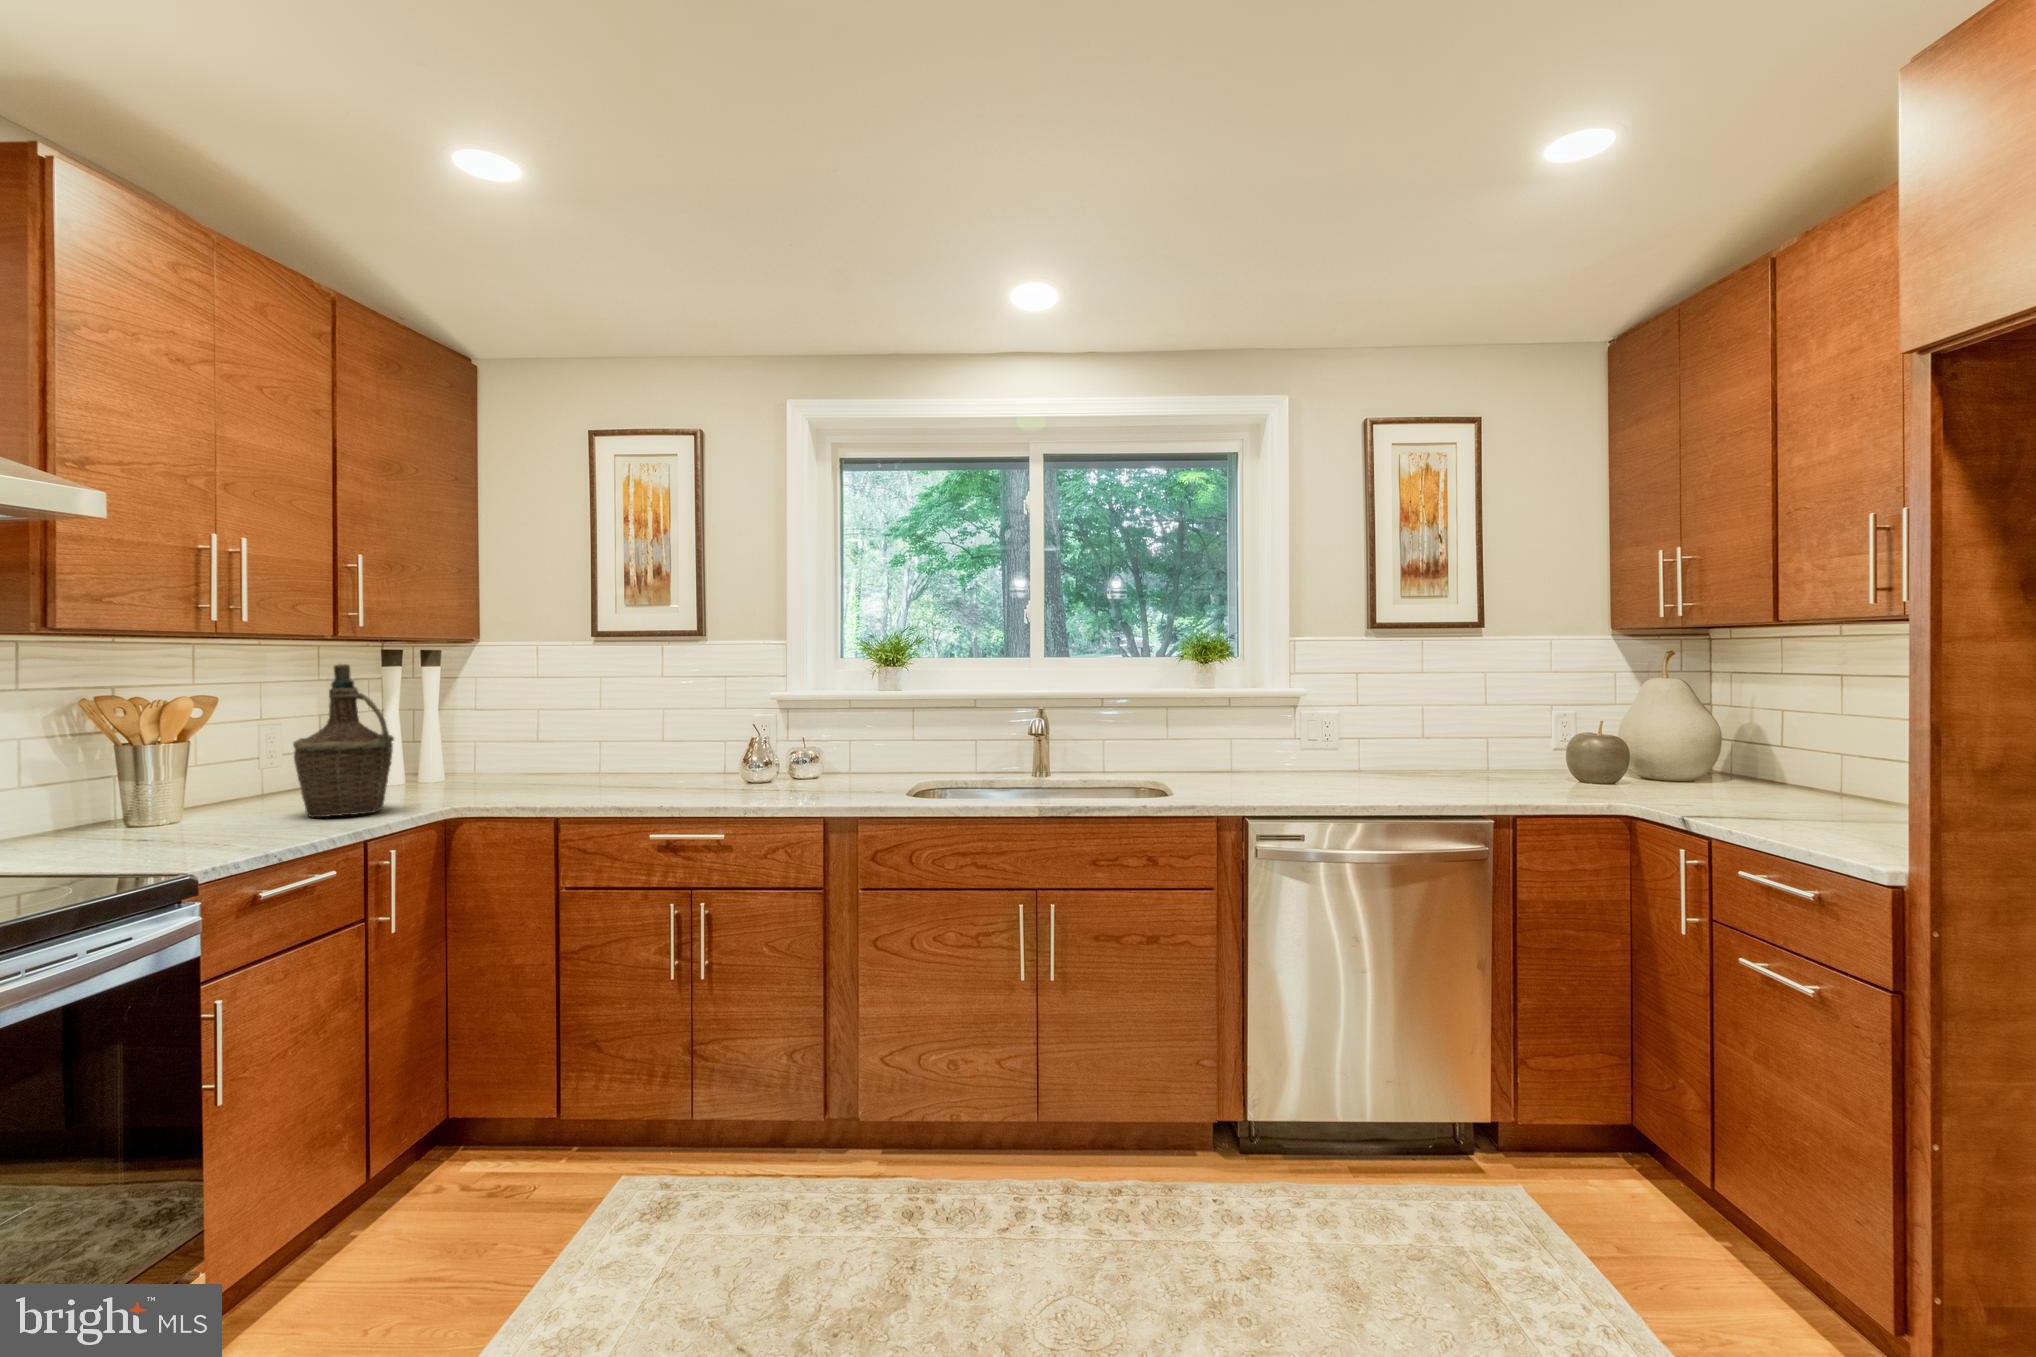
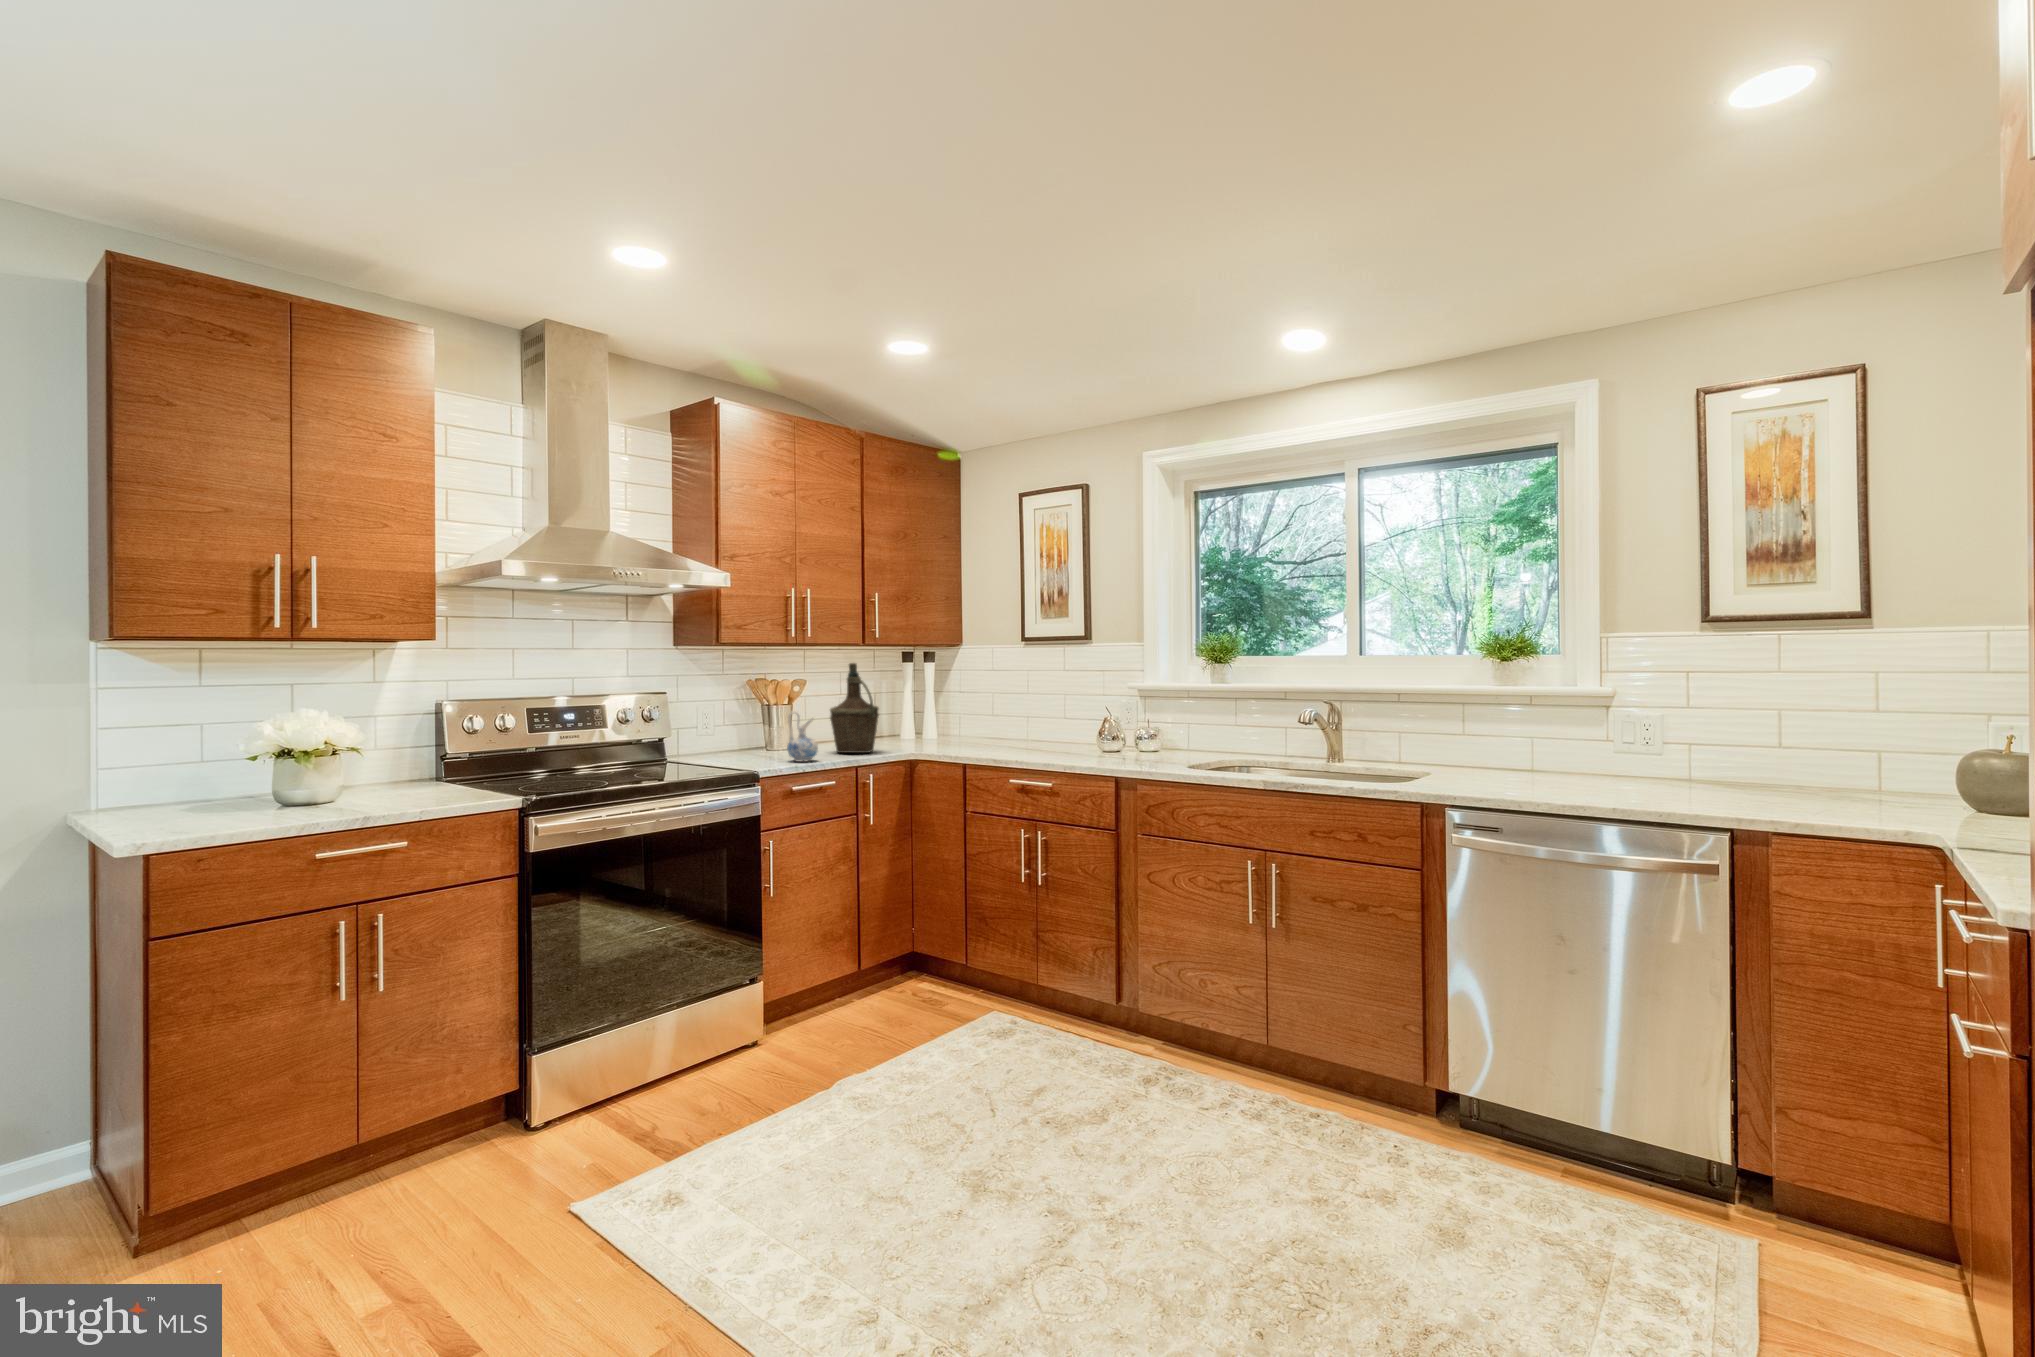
ceramic pitcher: none [224,751,295,842] -> present [787,711,818,762]

